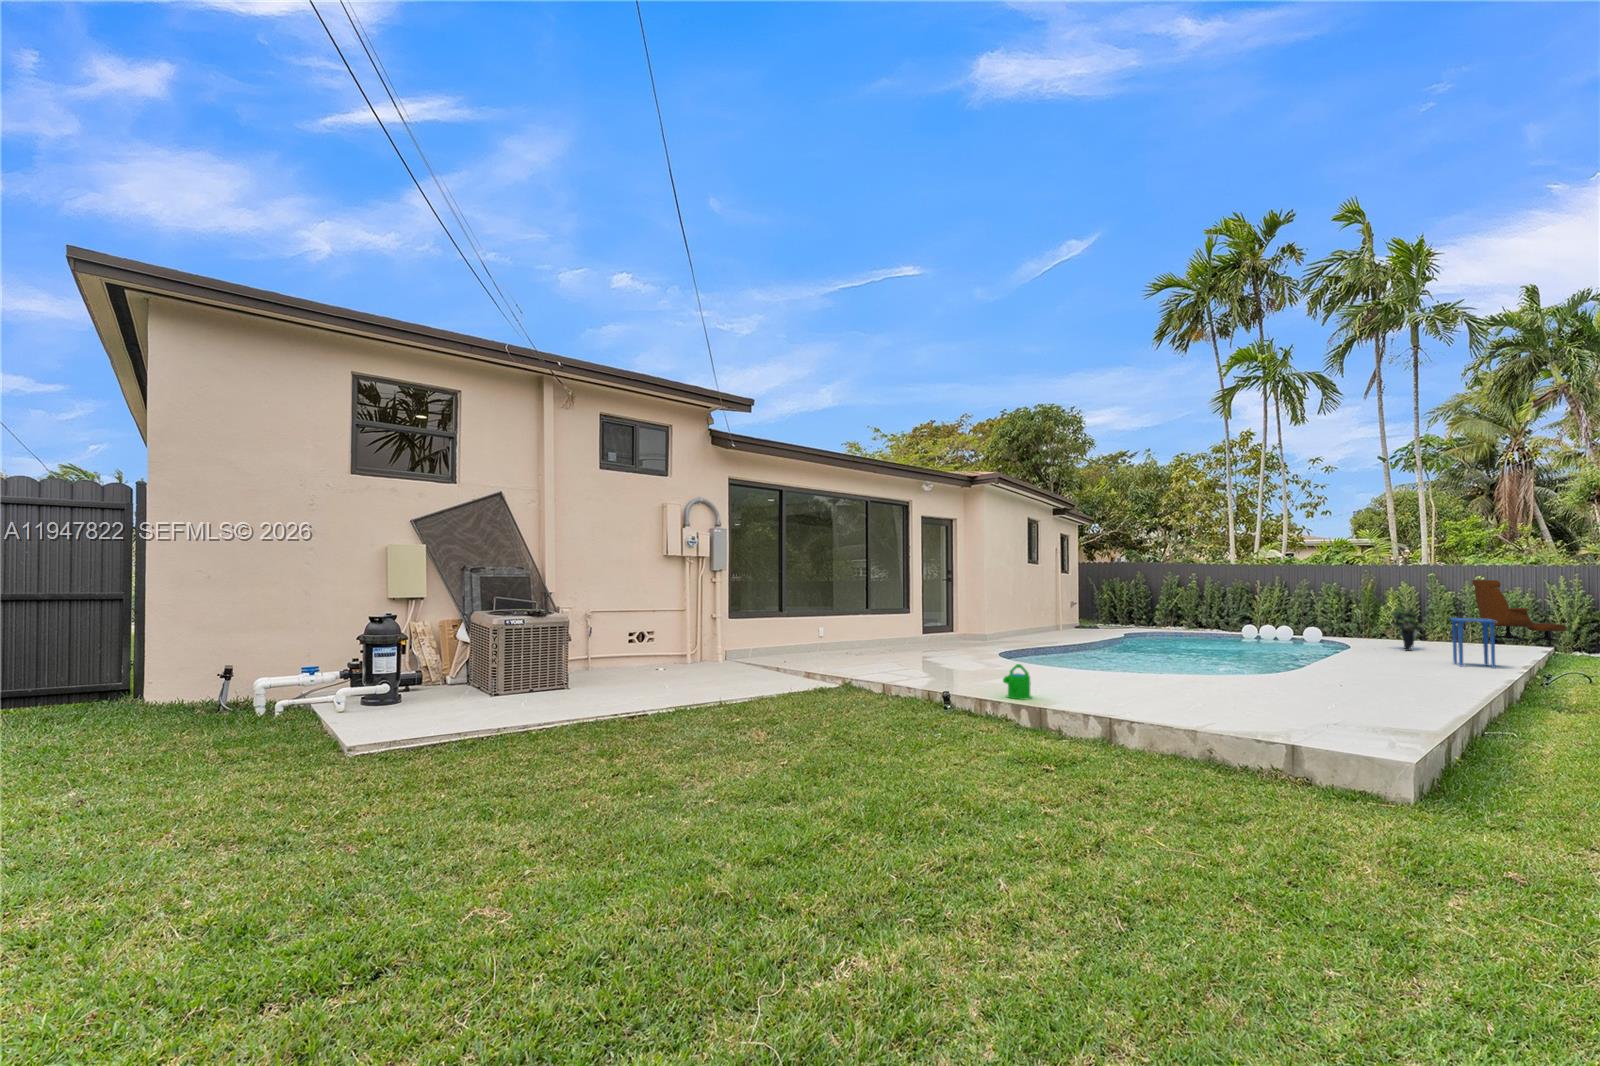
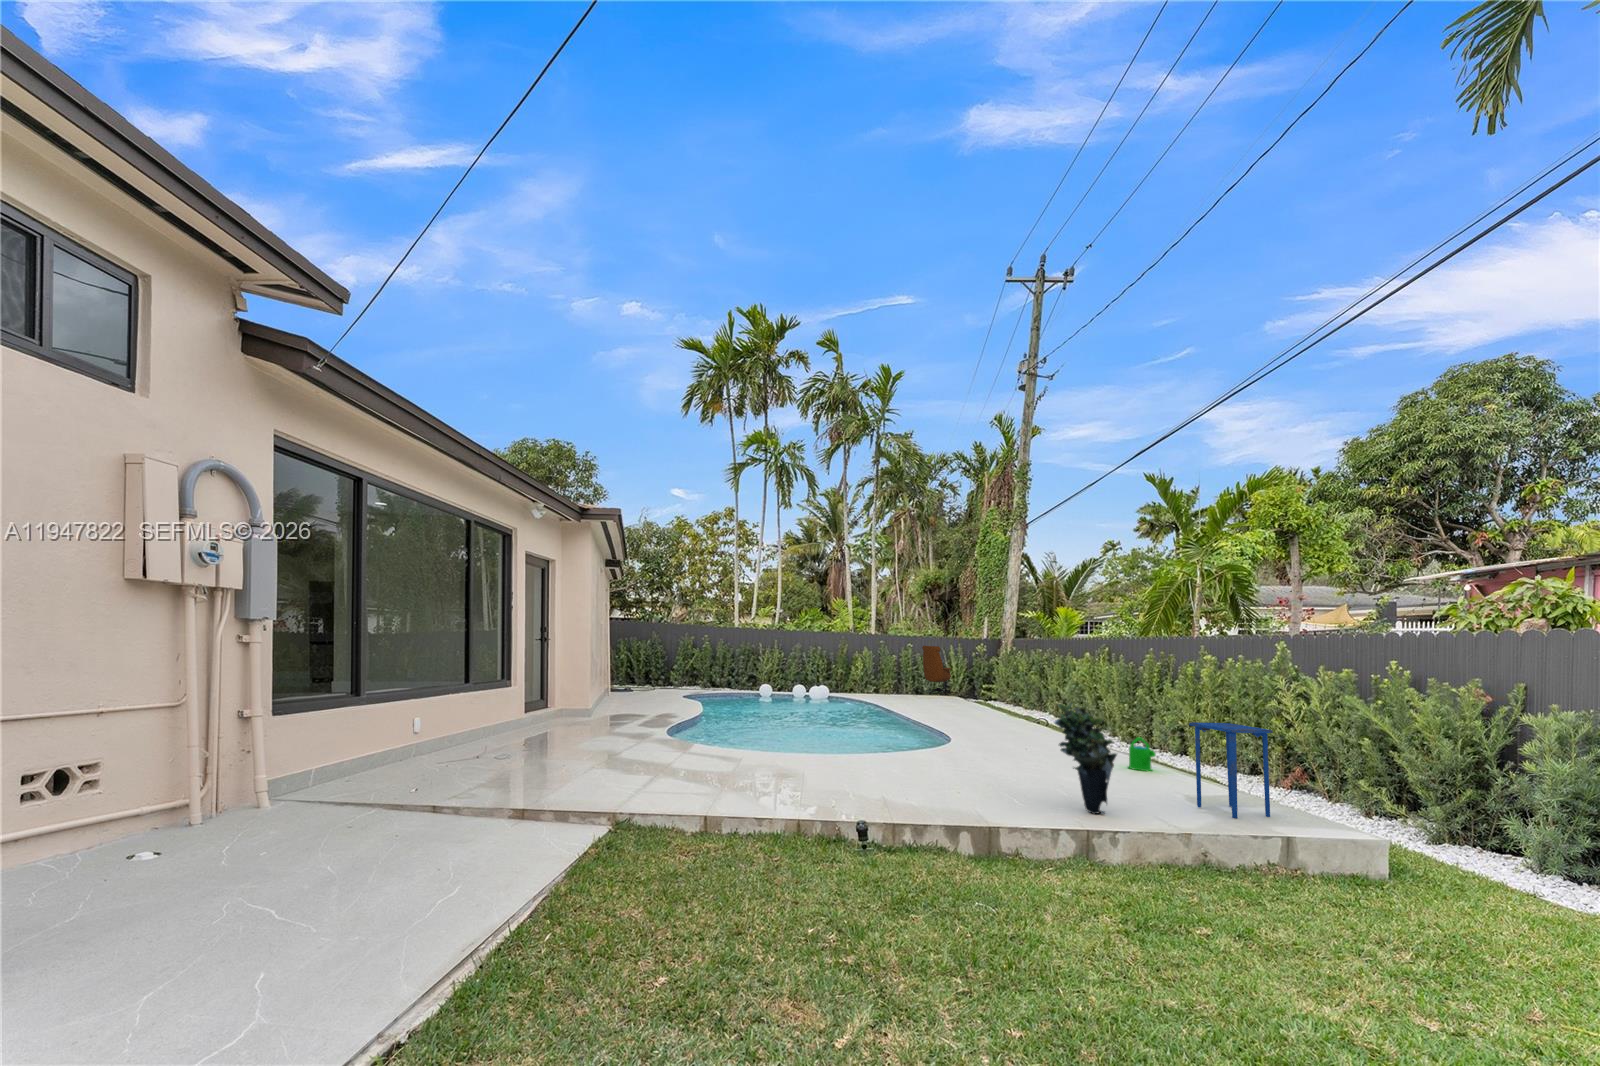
potted plant: present [1391,607,1423,651] -> present [1054,703,1117,814]
side table: present [1450,618,1496,668] -> present [1189,722,1273,818]
watering can: present [1003,664,1032,700] -> present [1129,737,1156,771]

